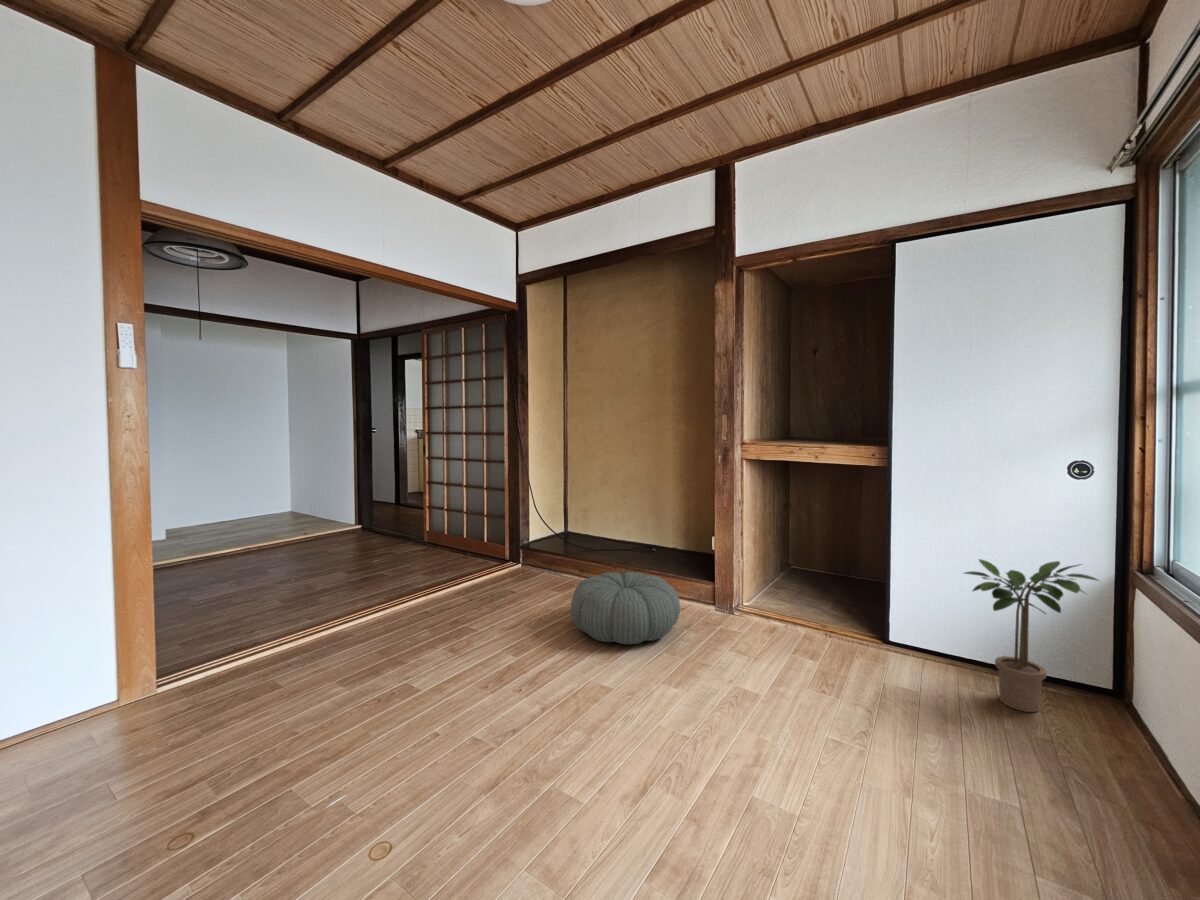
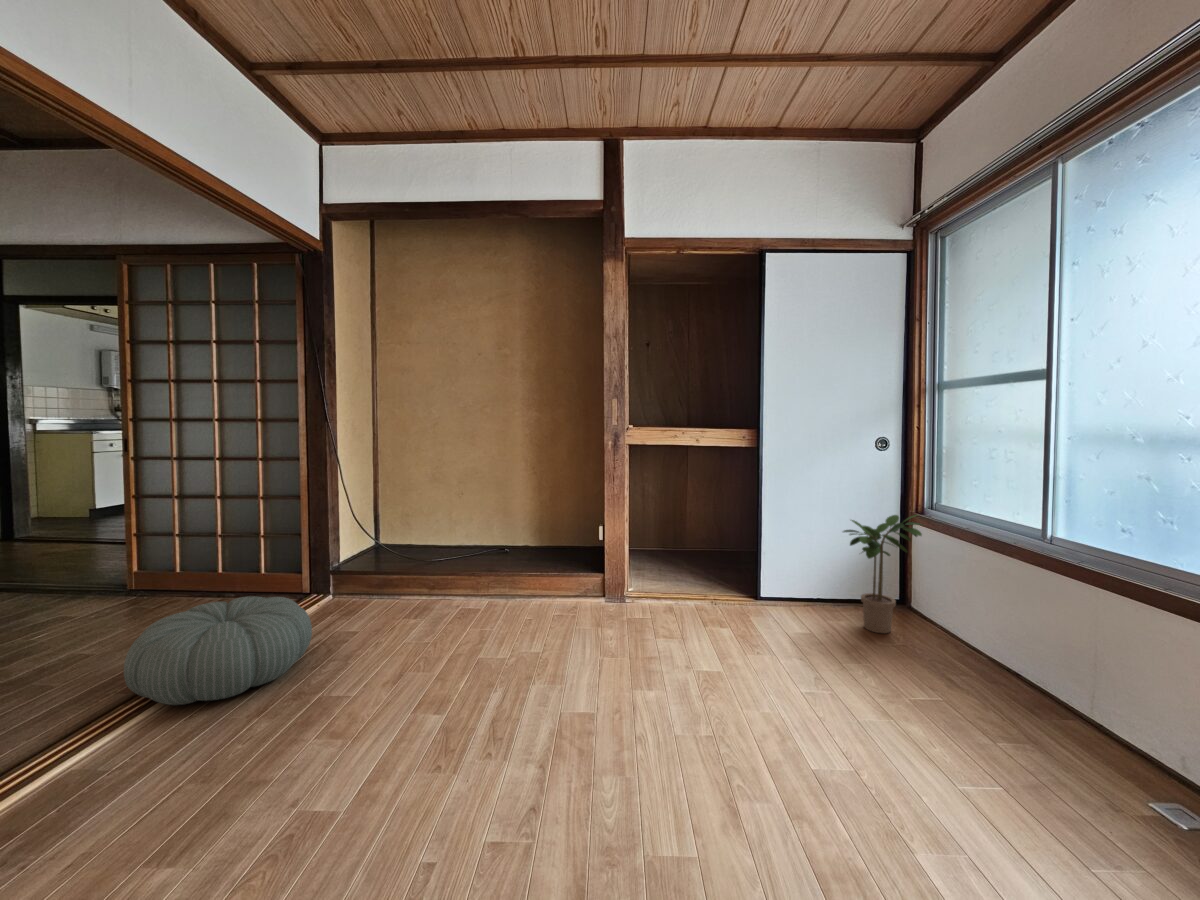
pouf: present [571,572,680,644] -> present [124,596,312,705]

